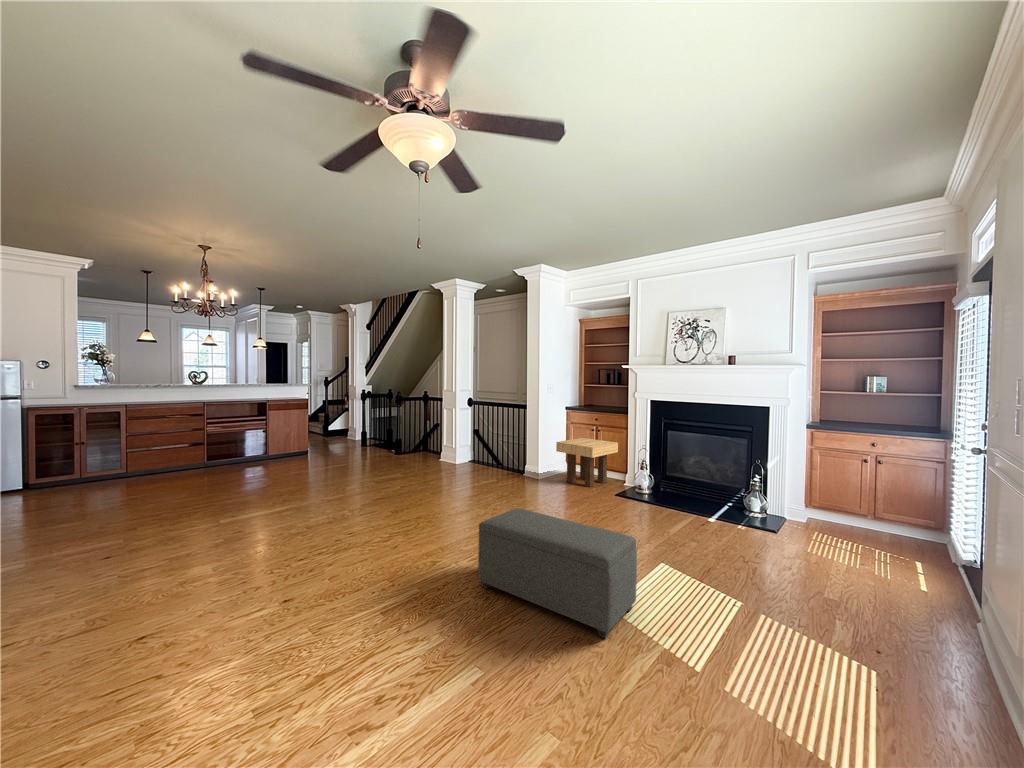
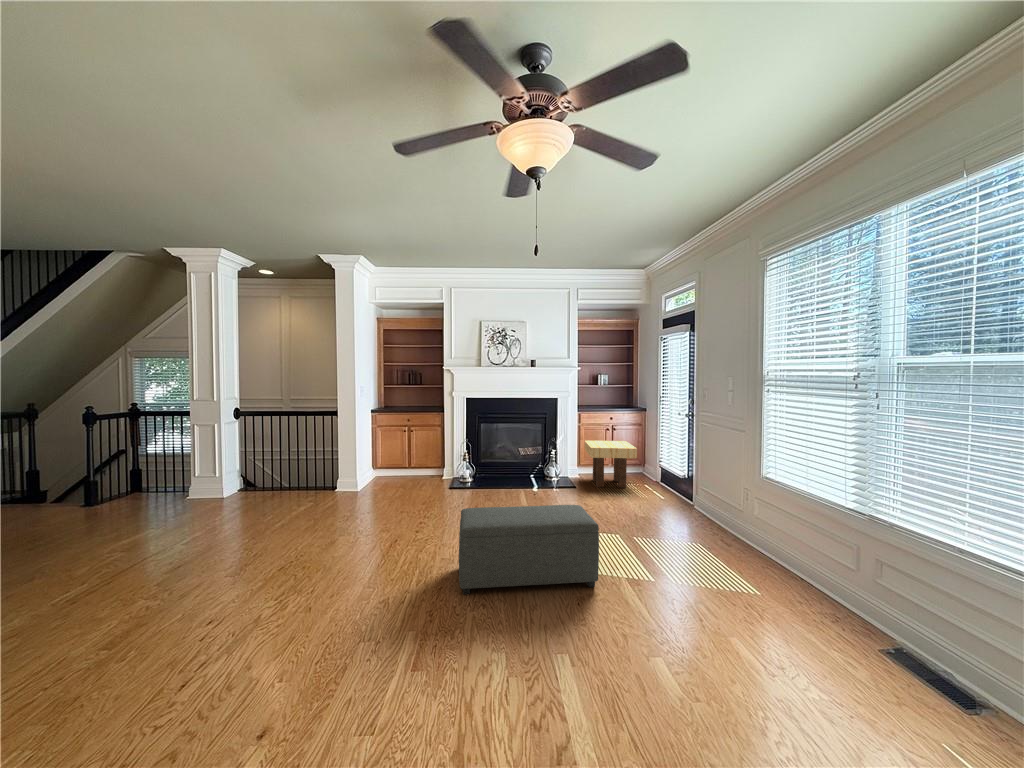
side table: present [556,438,618,487] -> present [585,440,637,488]

